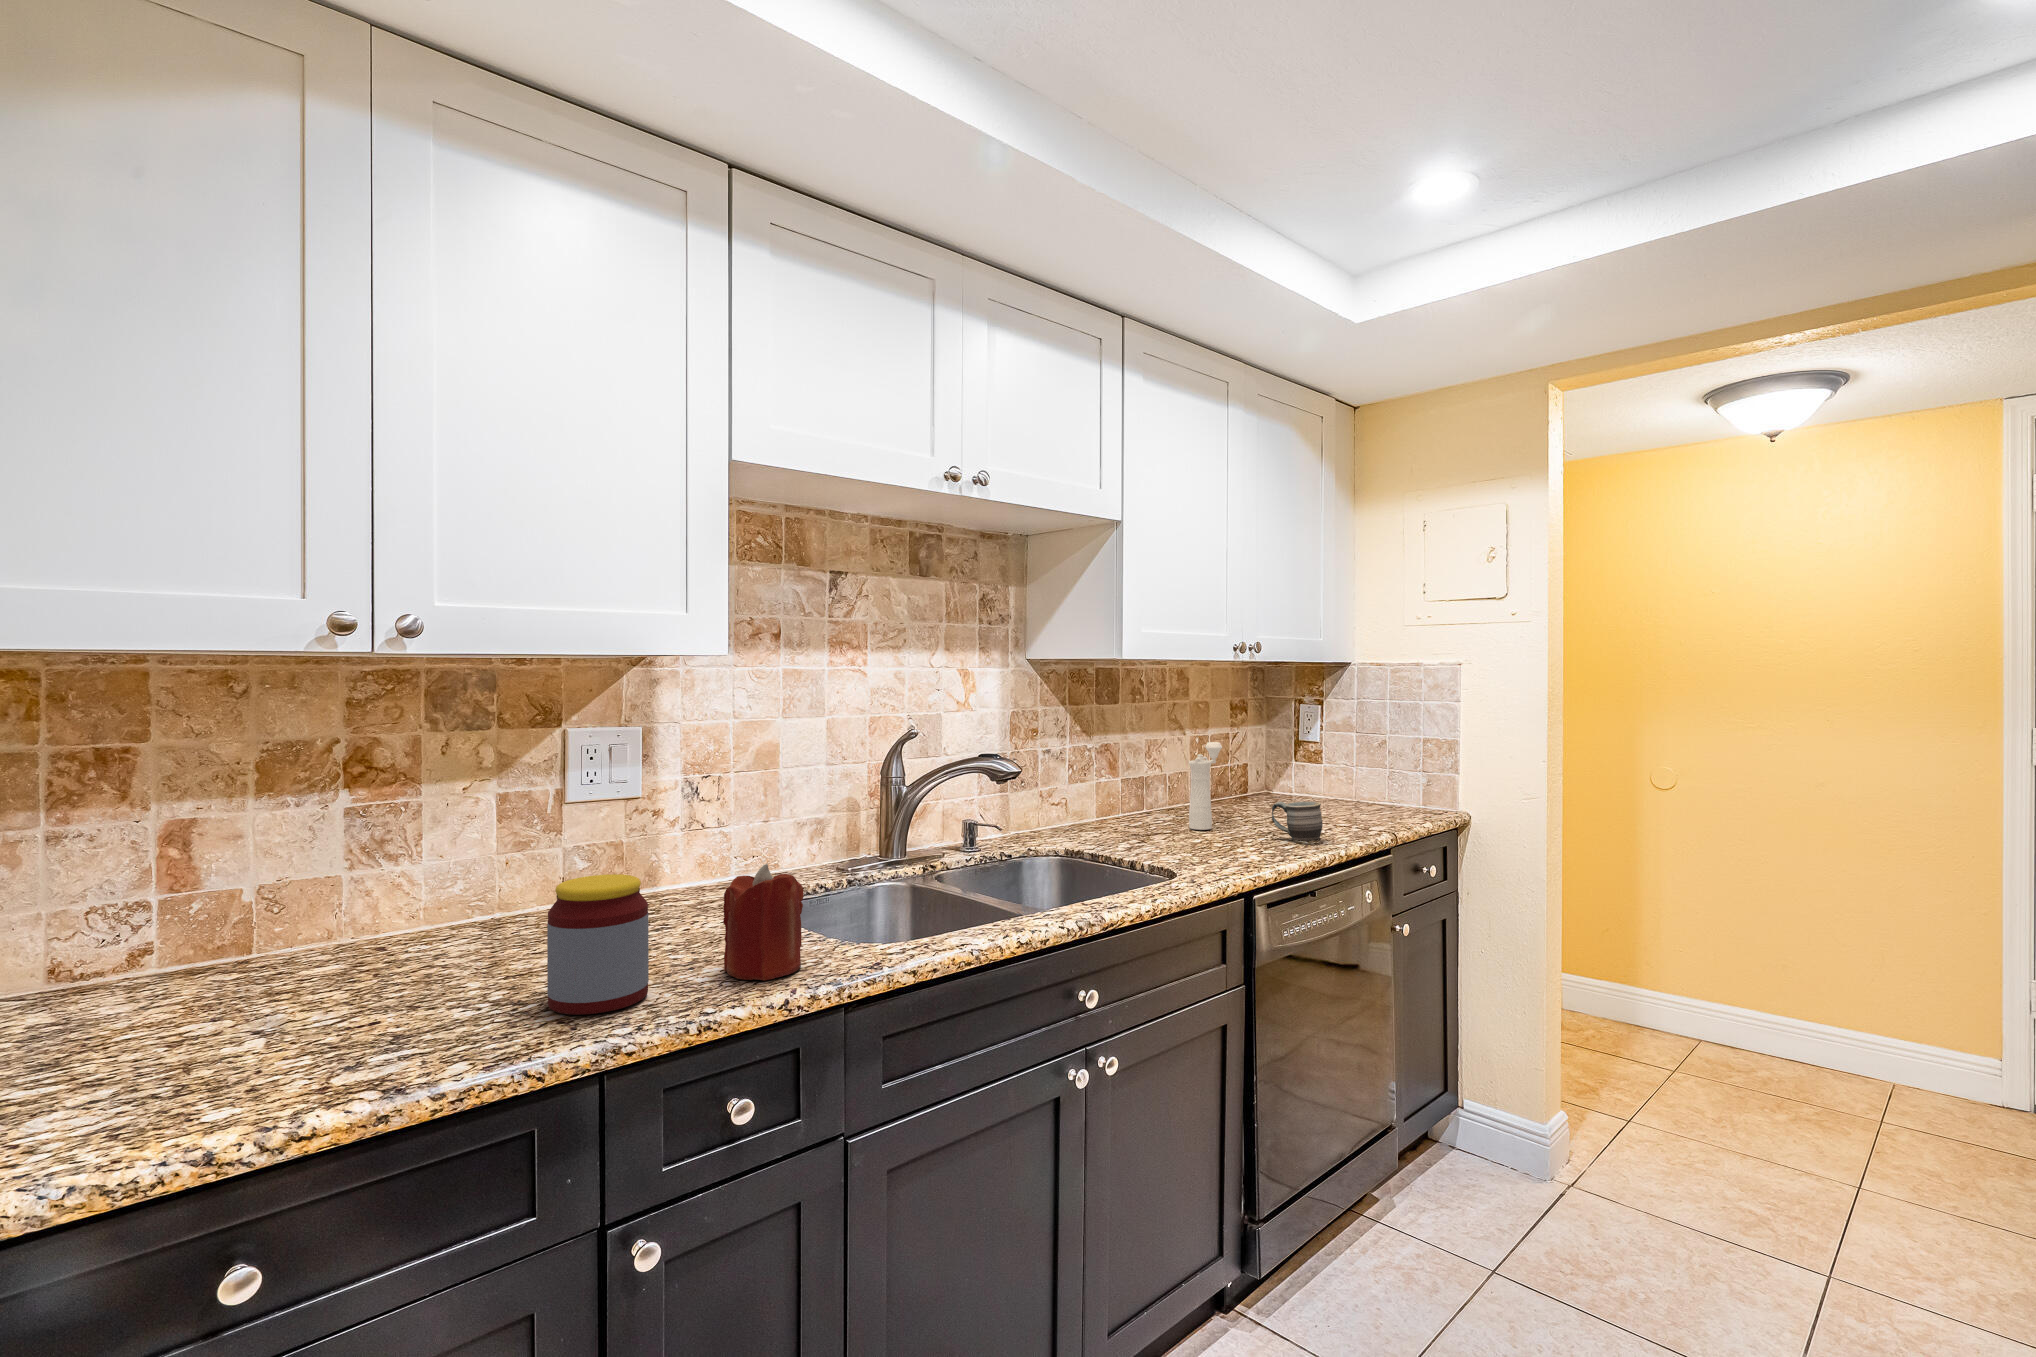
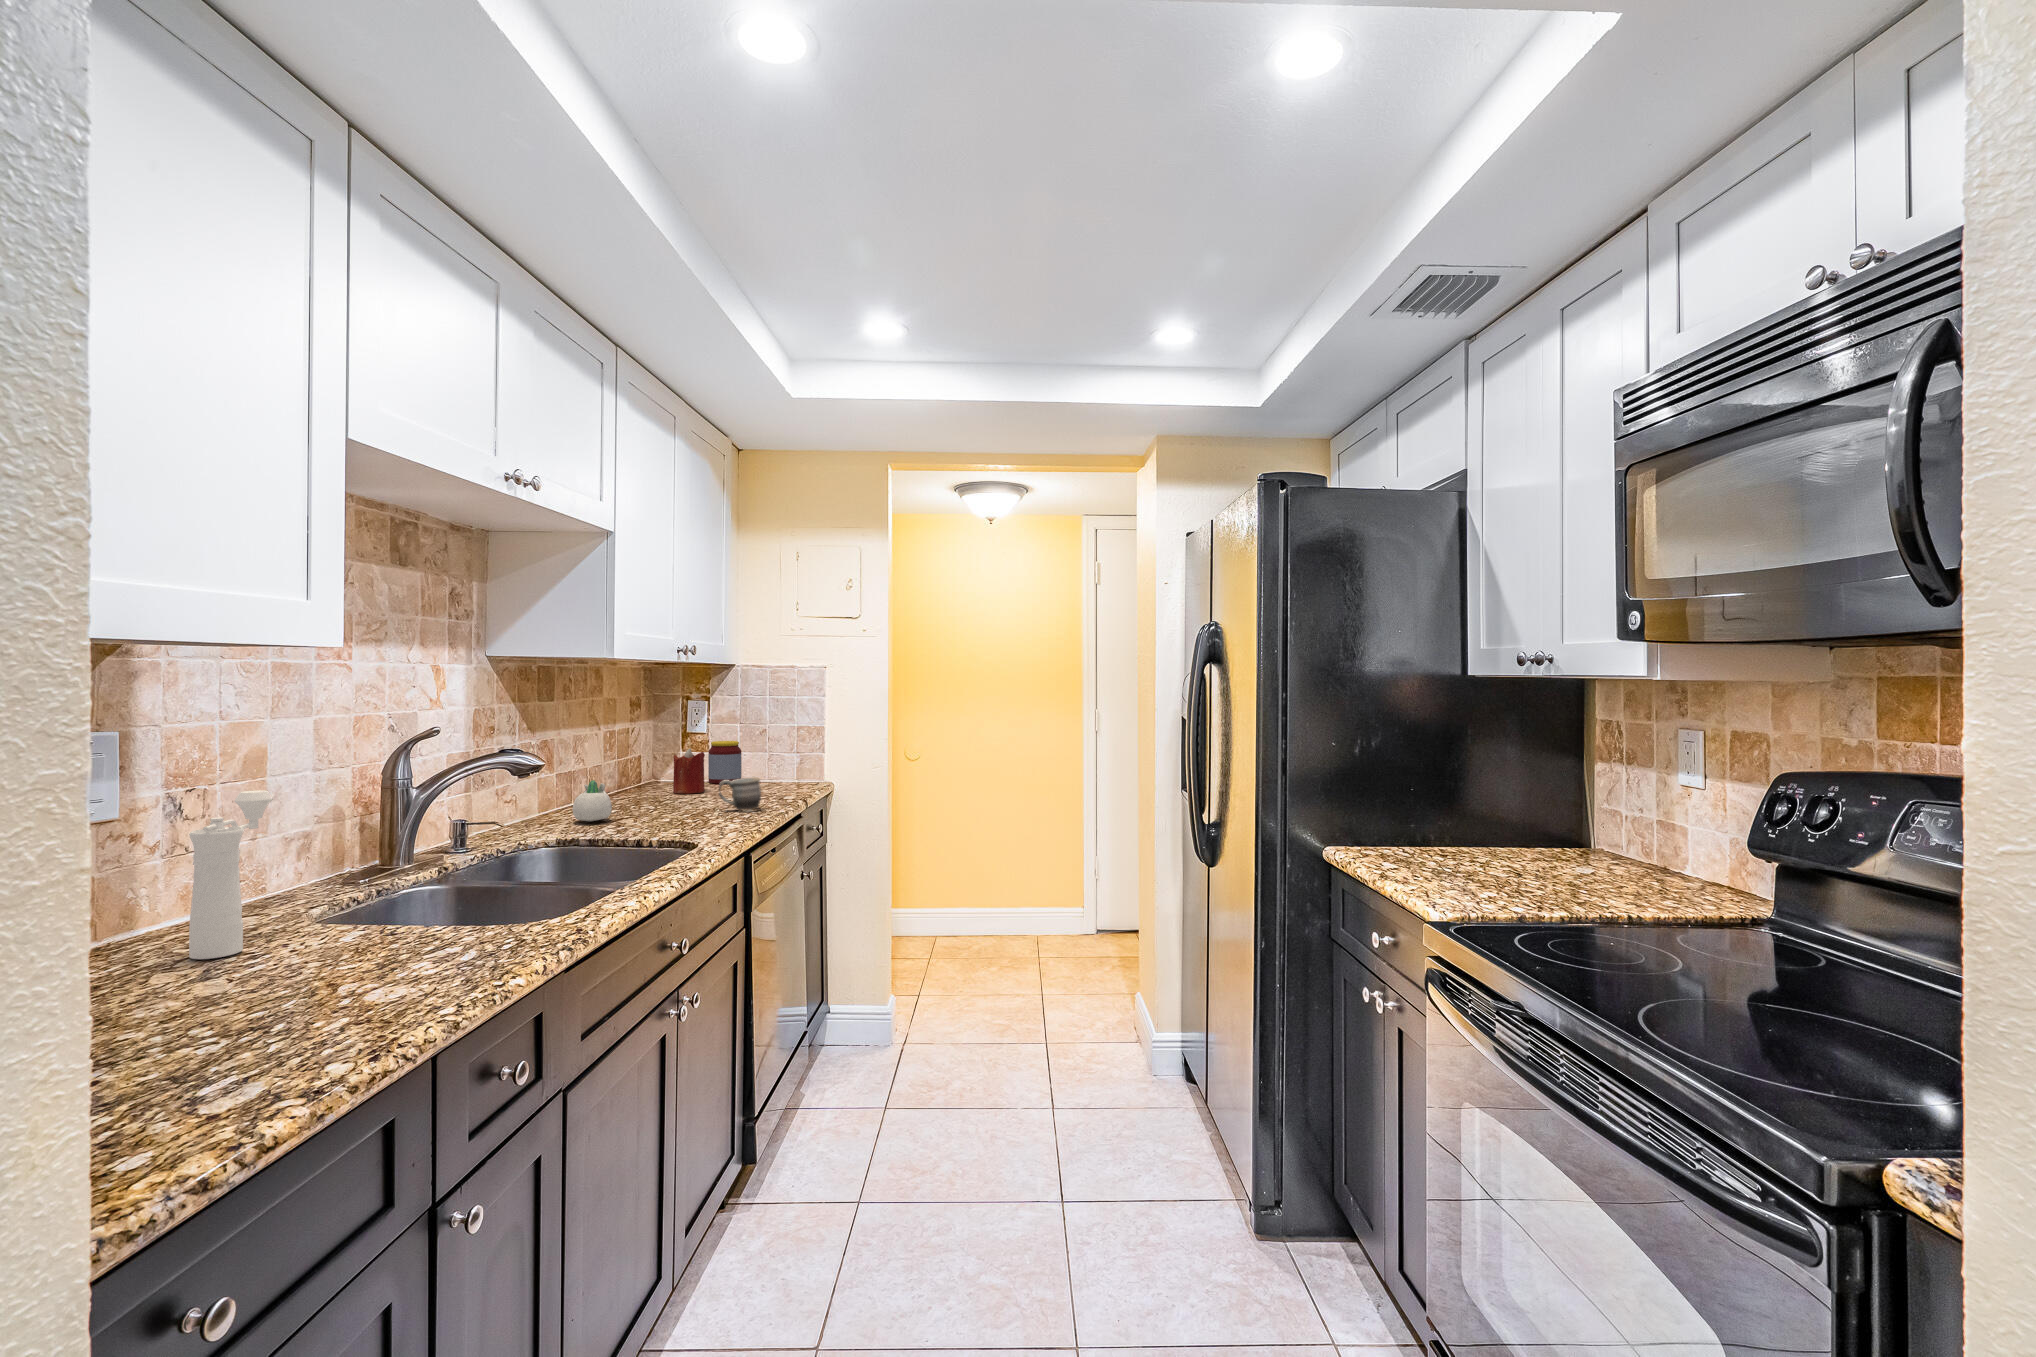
pepper mill: present [1189,742,1222,830] -> present [189,790,273,959]
succulent planter: none [1109,790,1151,834] -> present [572,780,612,822]
candle: present [723,864,804,980] -> present [673,748,705,794]
jar: present [547,874,649,1015] -> present [708,741,742,784]

